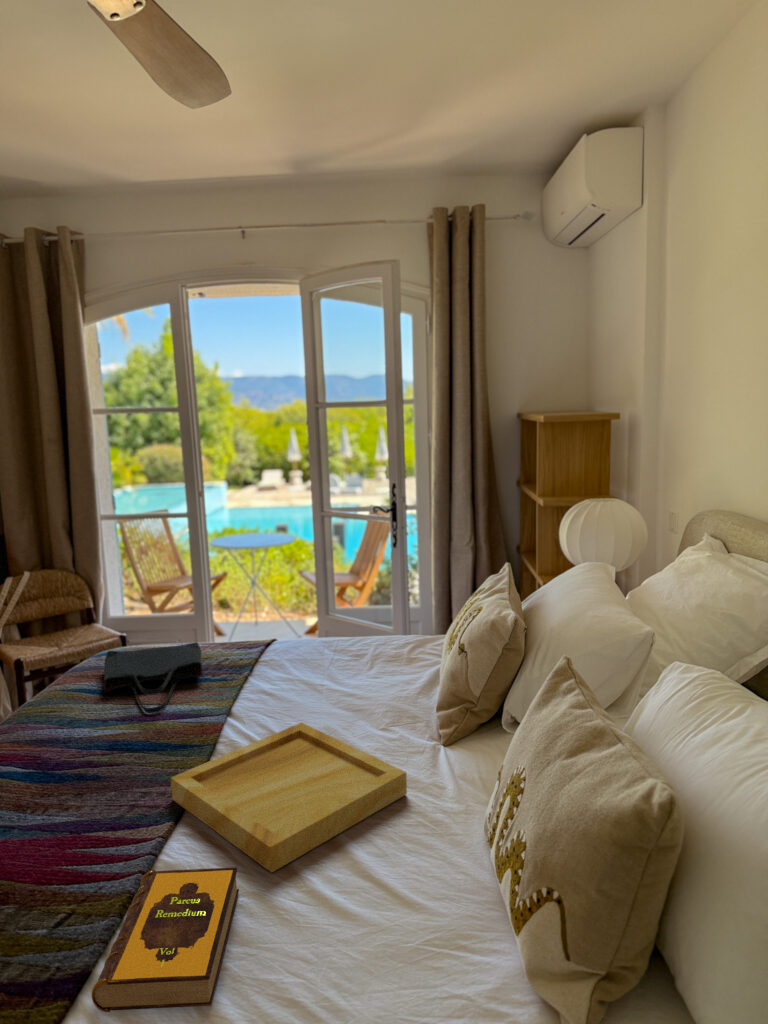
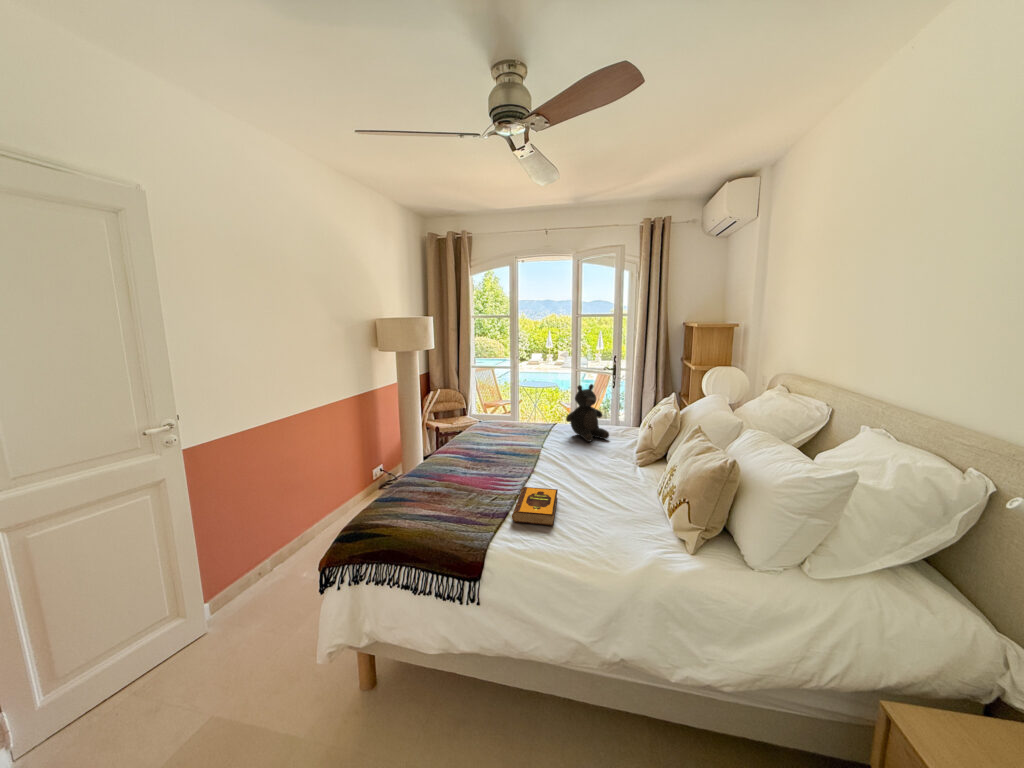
teddy bear: none [284,556,381,688] -> present [566,384,609,442]
tote bag: present [104,642,202,713] -> none [486,419,529,443]
tray: present [171,723,407,872] -> none [525,450,624,496]

